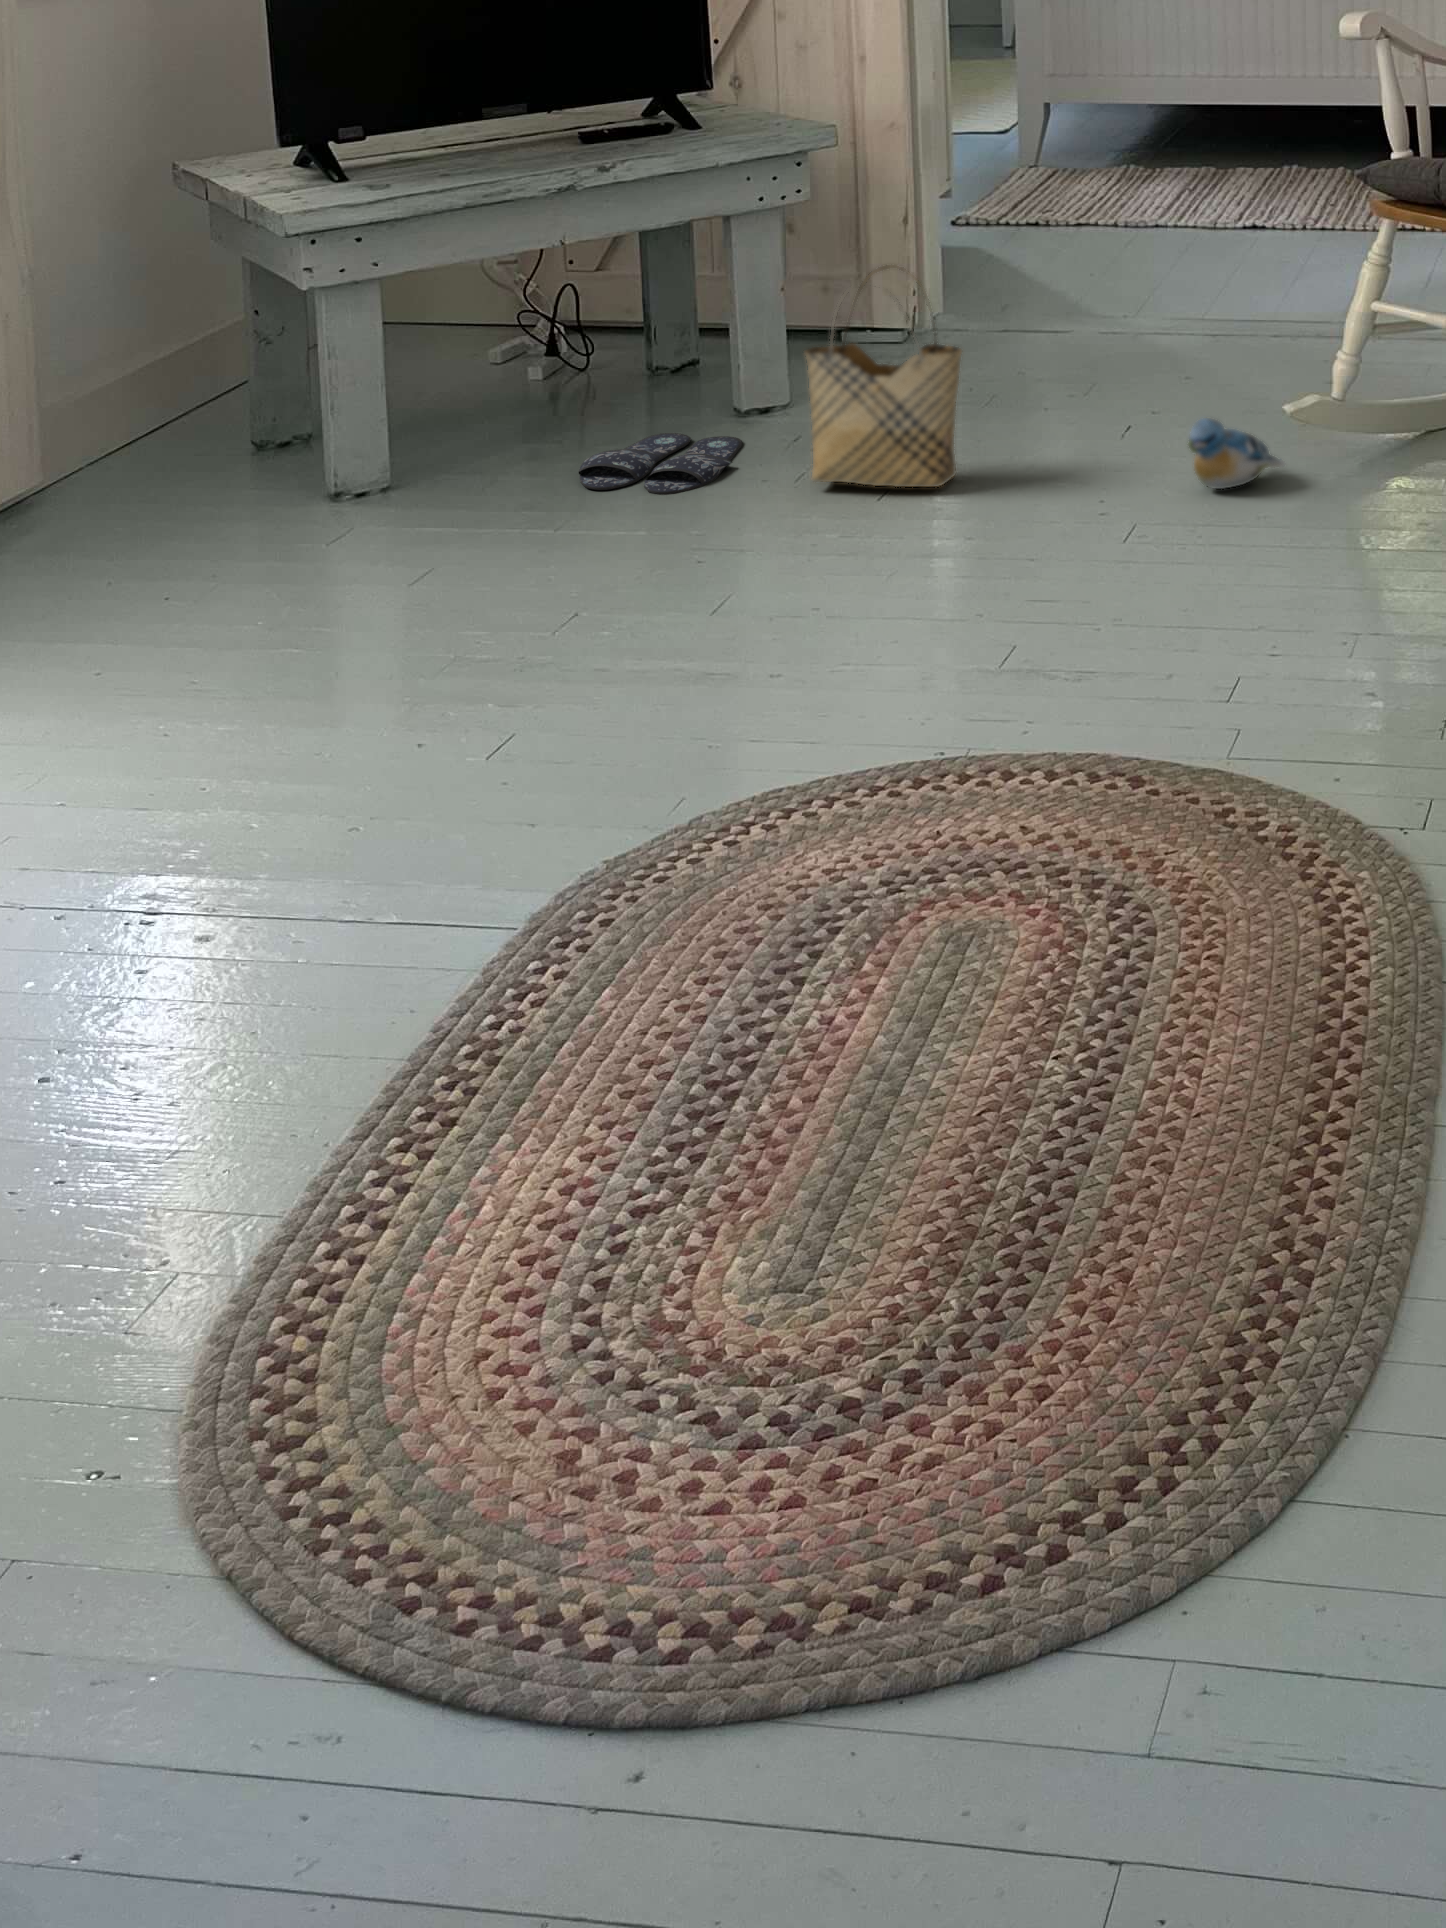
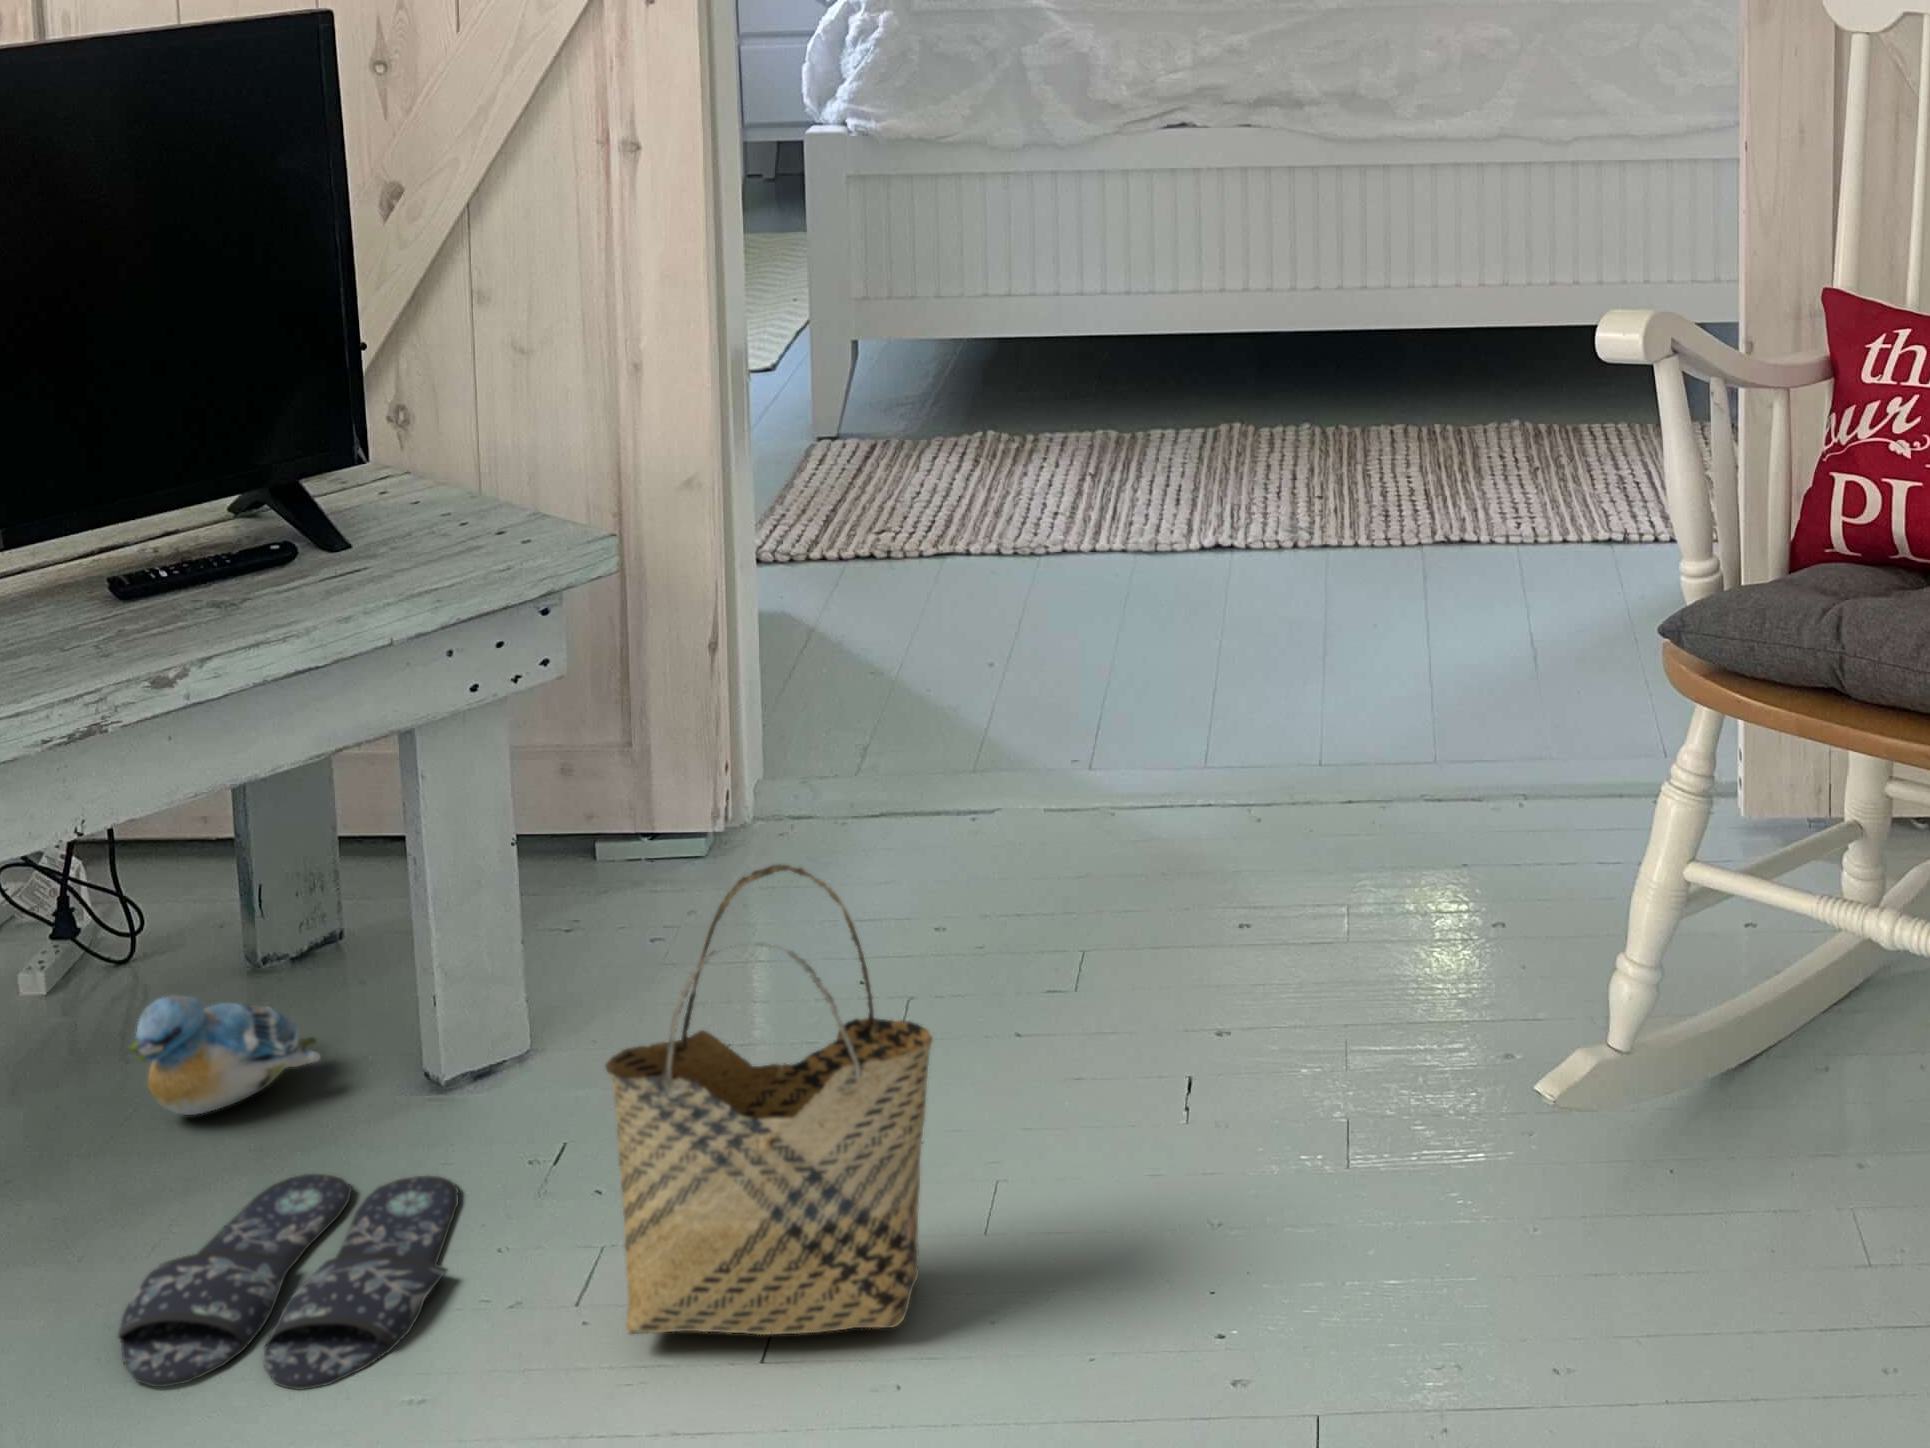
plush toy: present [1189,418,1284,489] -> present [131,996,320,1115]

